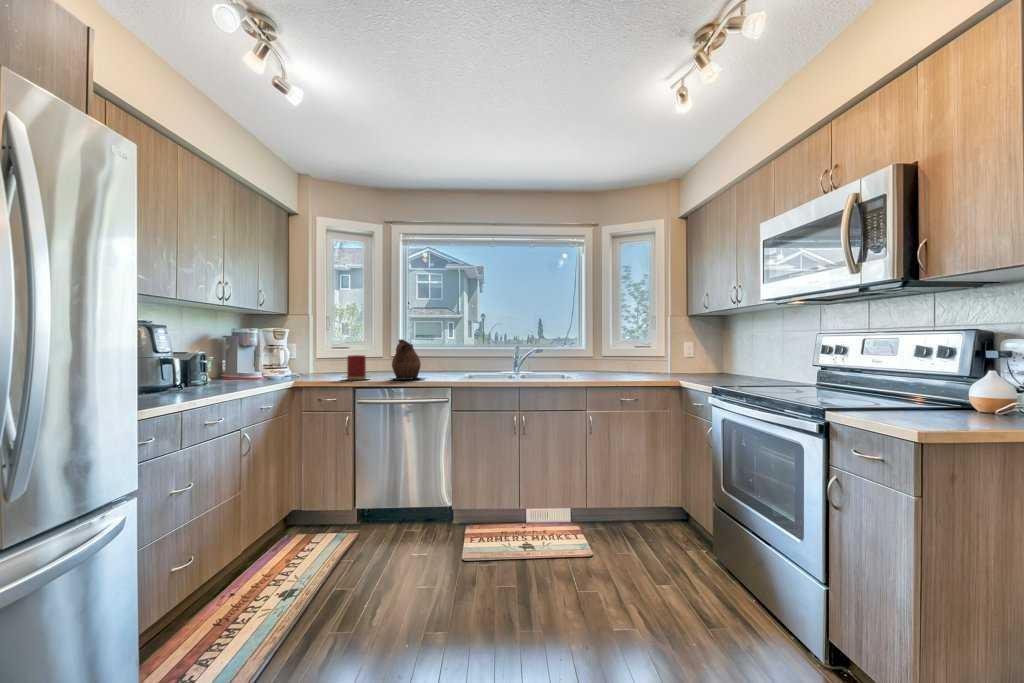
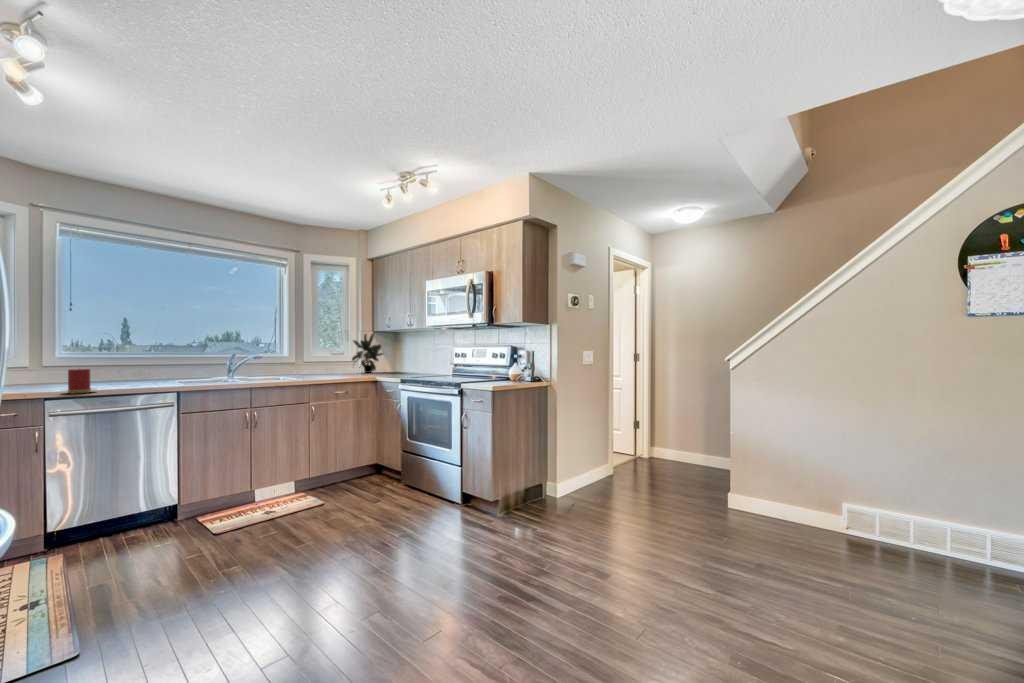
potted plant: none [659,318,704,374] -> present [352,333,383,373]
ceramic pitcher: present [391,339,424,380] -> none [119,353,162,390]

